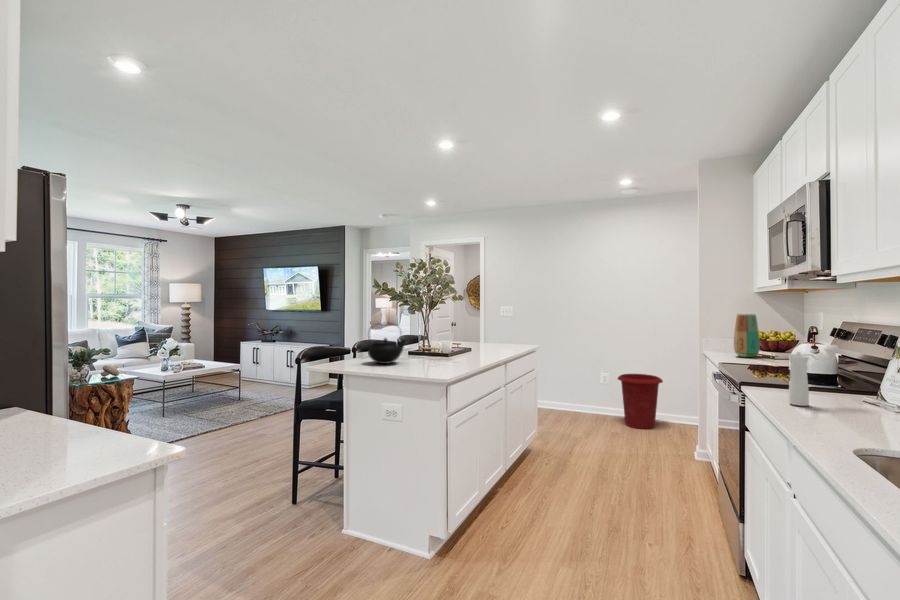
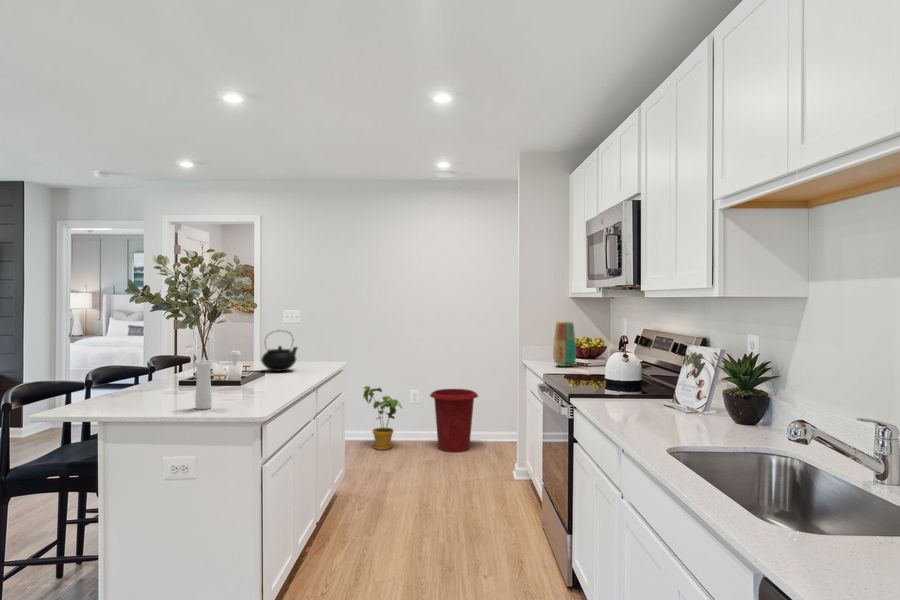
teapot: present [368,324,406,364] -> present [261,346,297,371]
pepper mill: present [789,345,839,406] -> present [195,351,241,409]
house plant: none [559,367,592,420] -> present [363,386,401,450]

